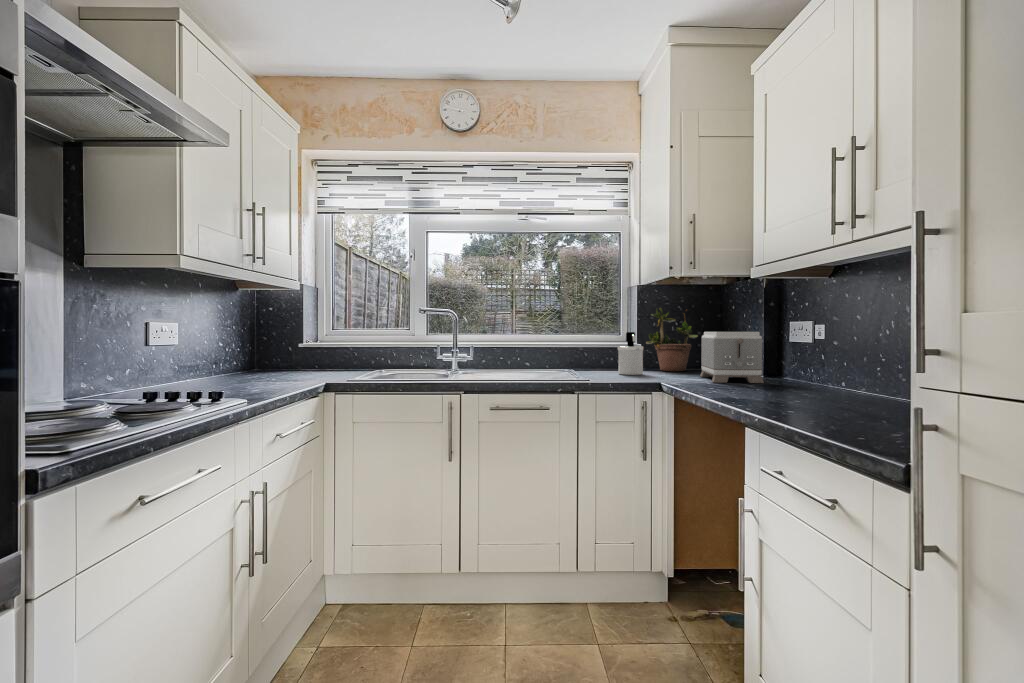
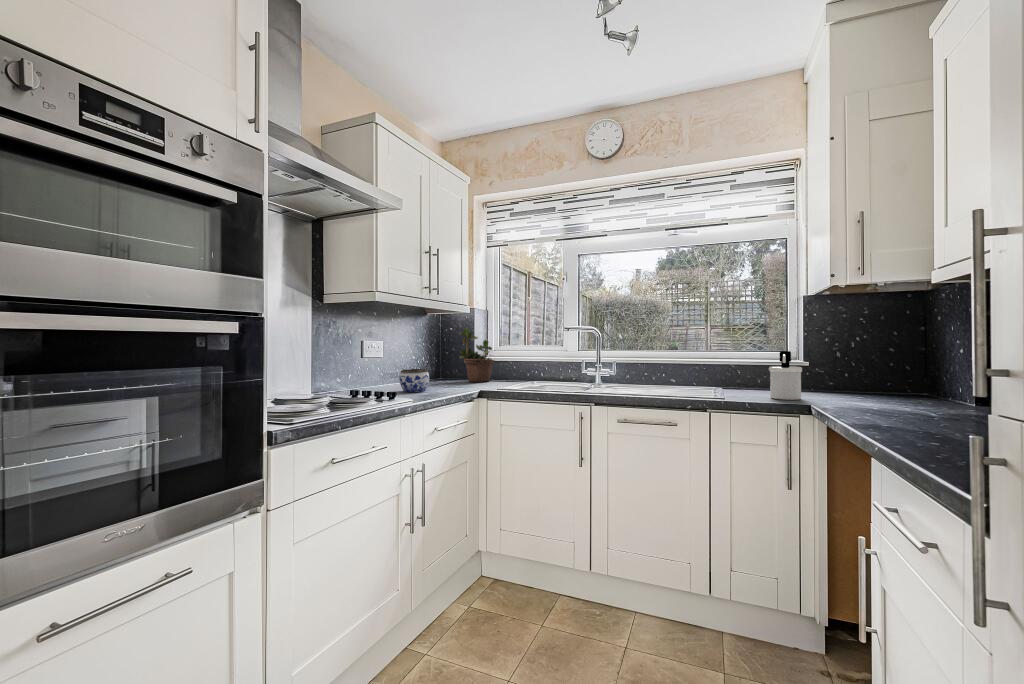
potted plant: present [646,308,698,371] -> present [460,328,494,382]
toaster: present [700,332,764,383] -> none [875,352,957,423]
jar: none [225,353,265,381] -> present [399,369,429,392]

